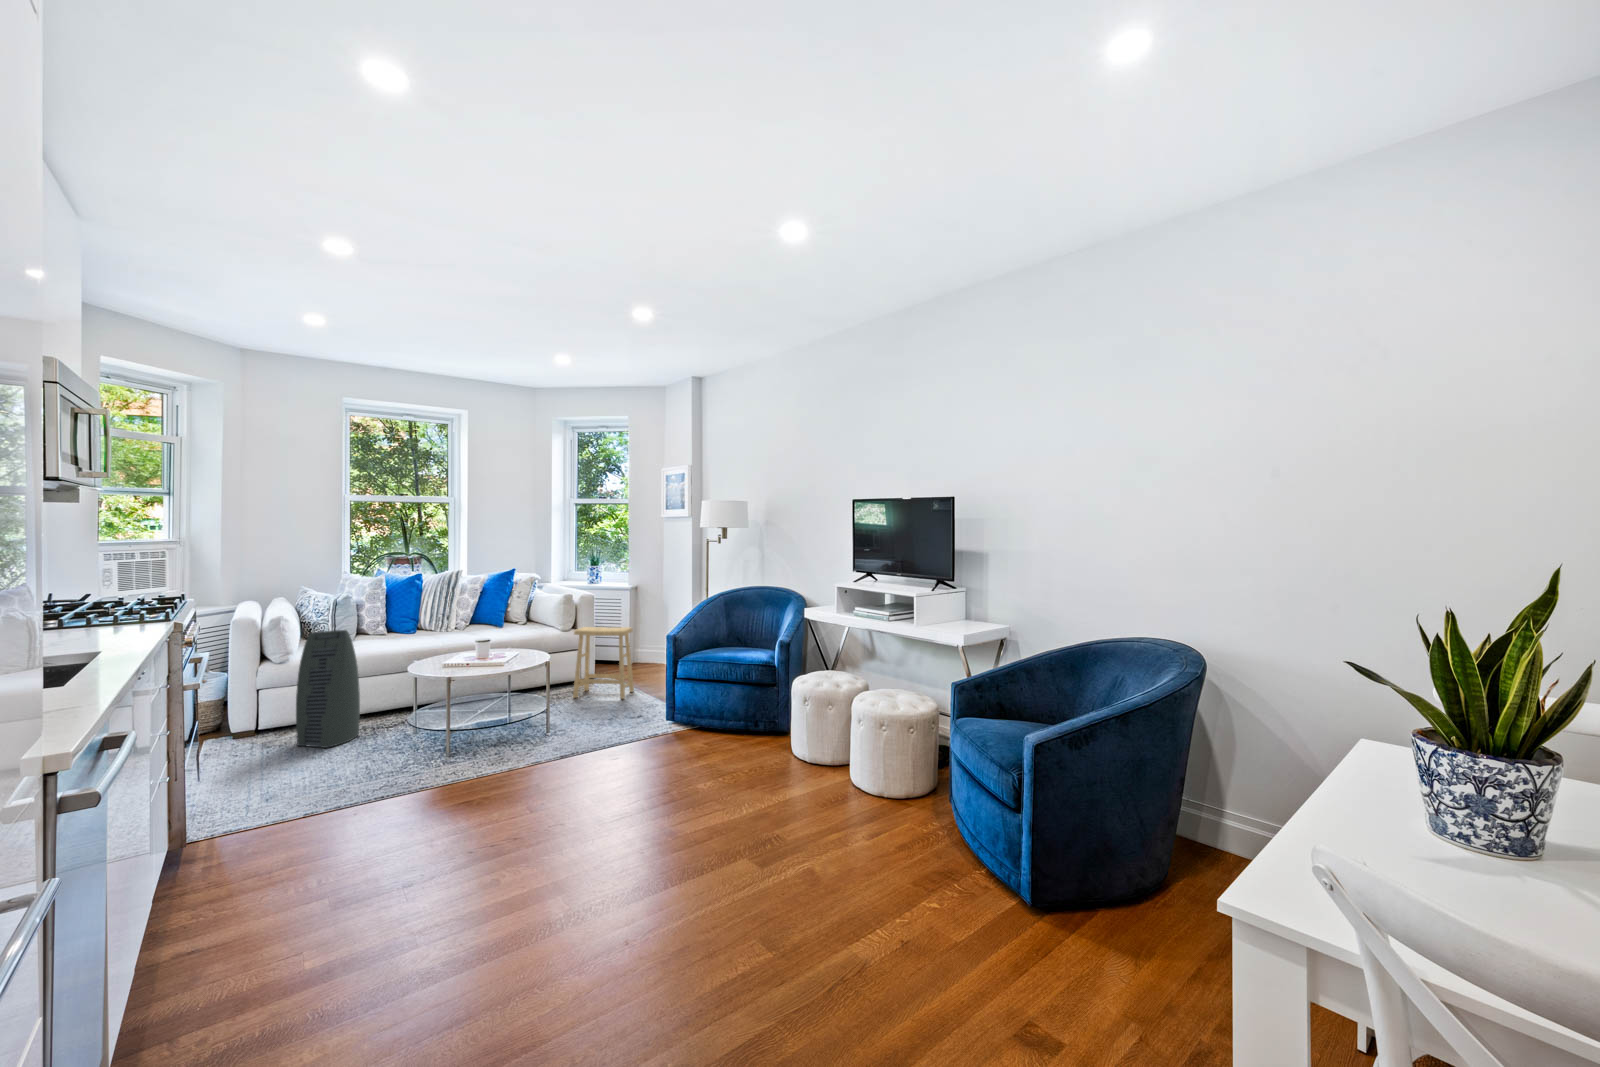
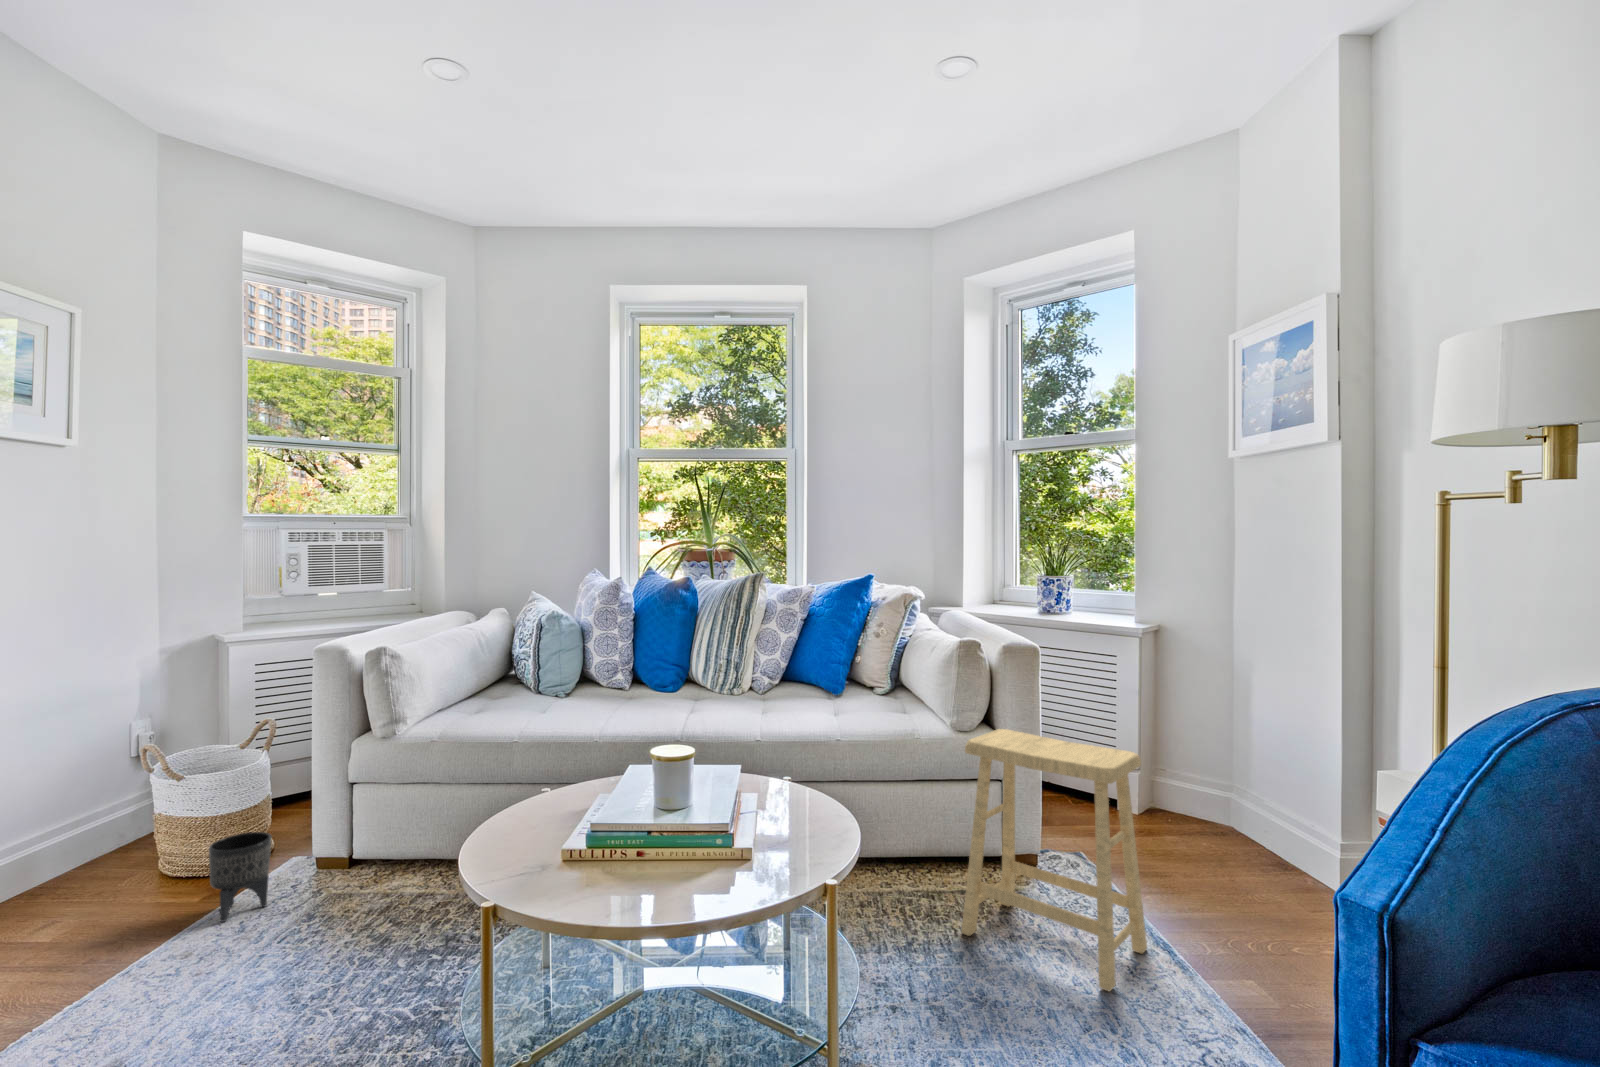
air purifier: present [296,630,360,748] -> none [290,691,440,993]
planter: none [210,710,241,749] -> present [209,832,271,922]

